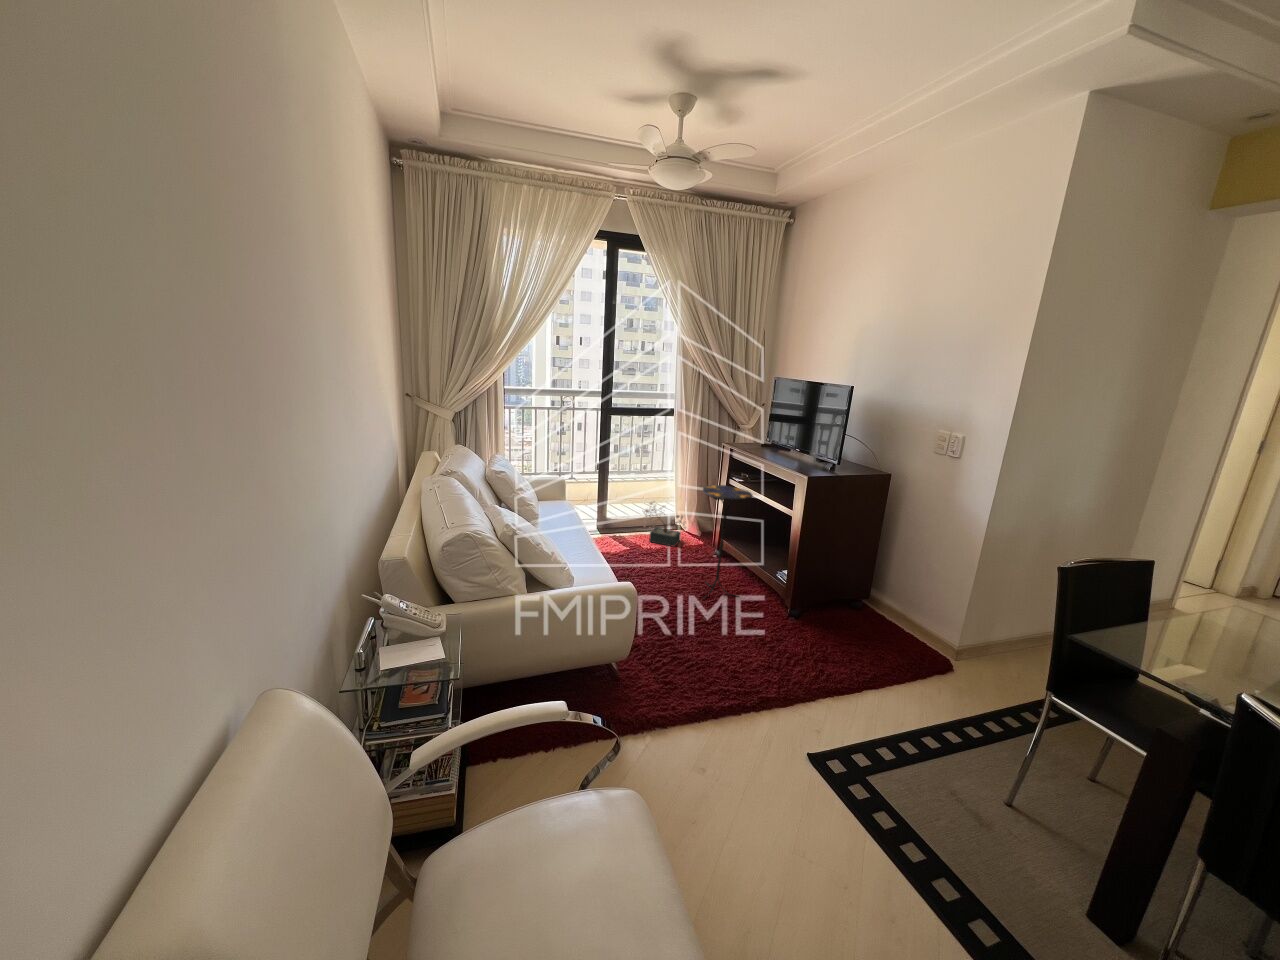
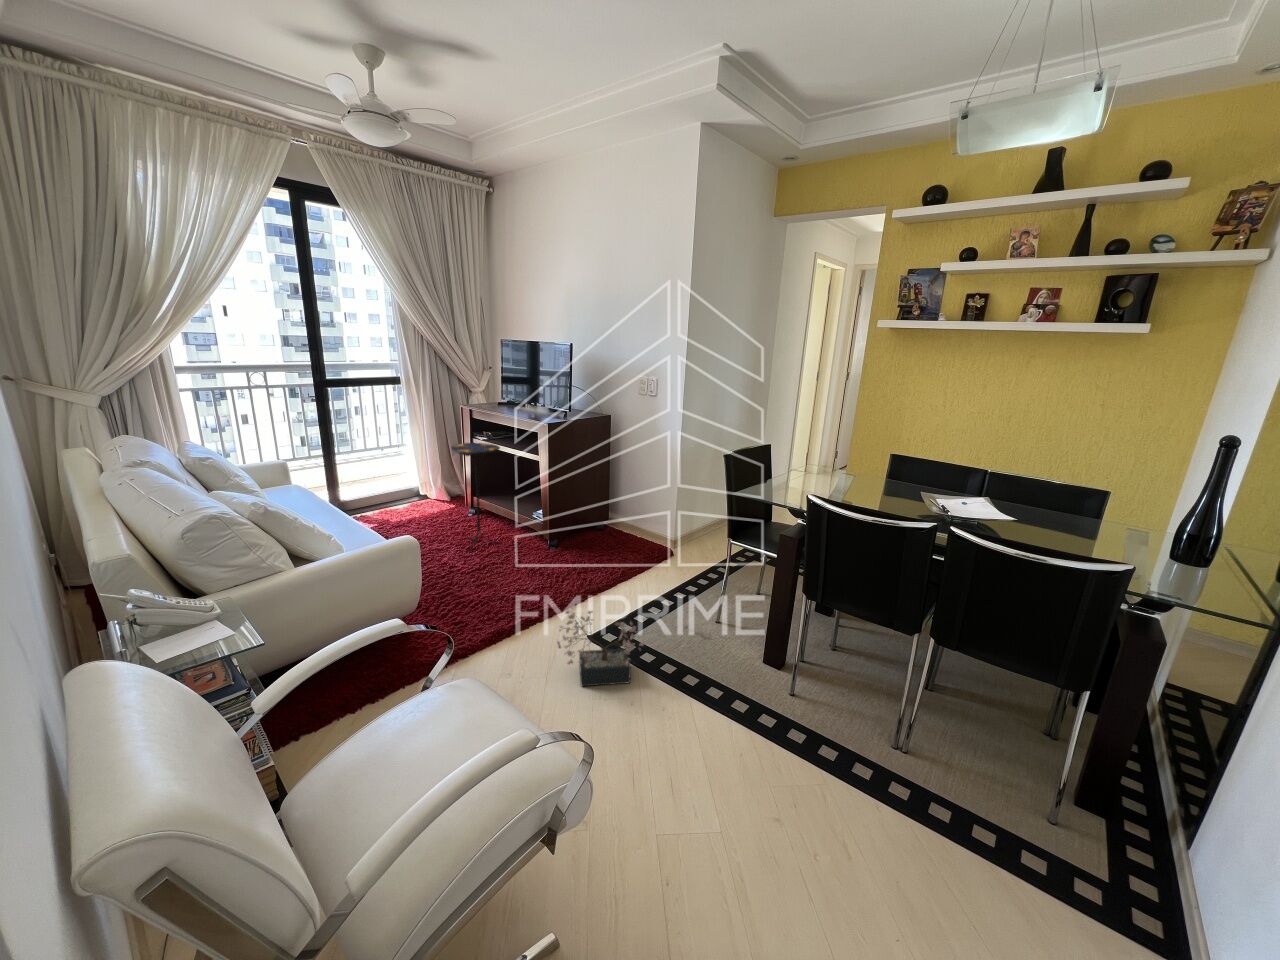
decorative plant: present [643,502,686,547] -> present [557,607,644,686]

